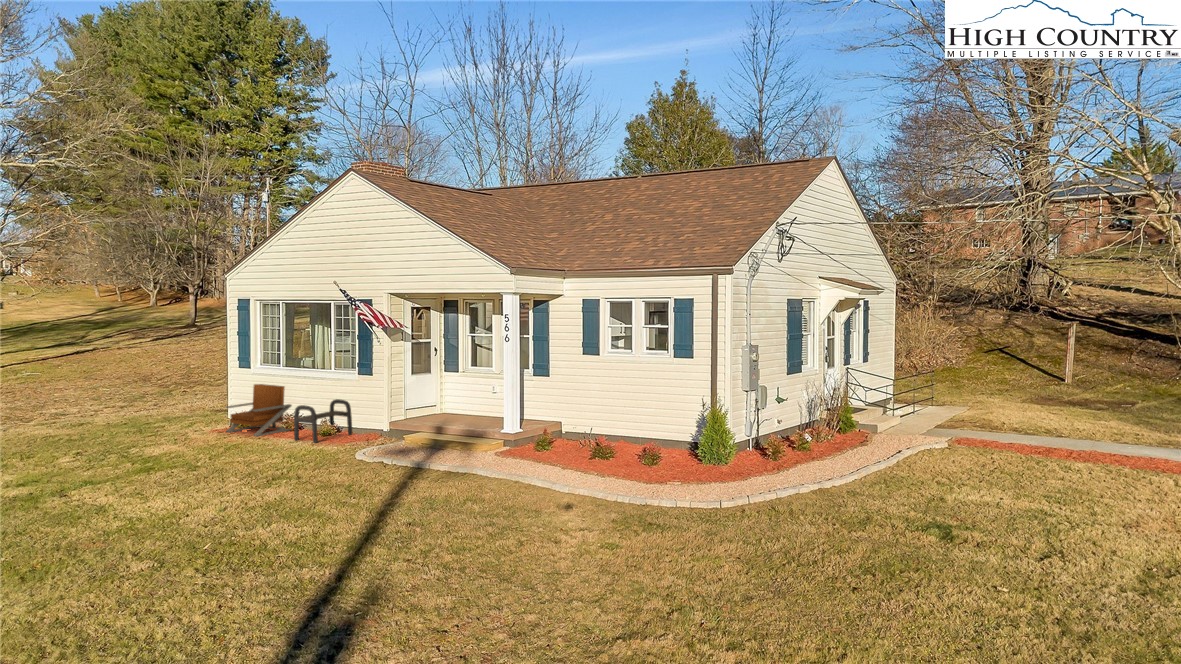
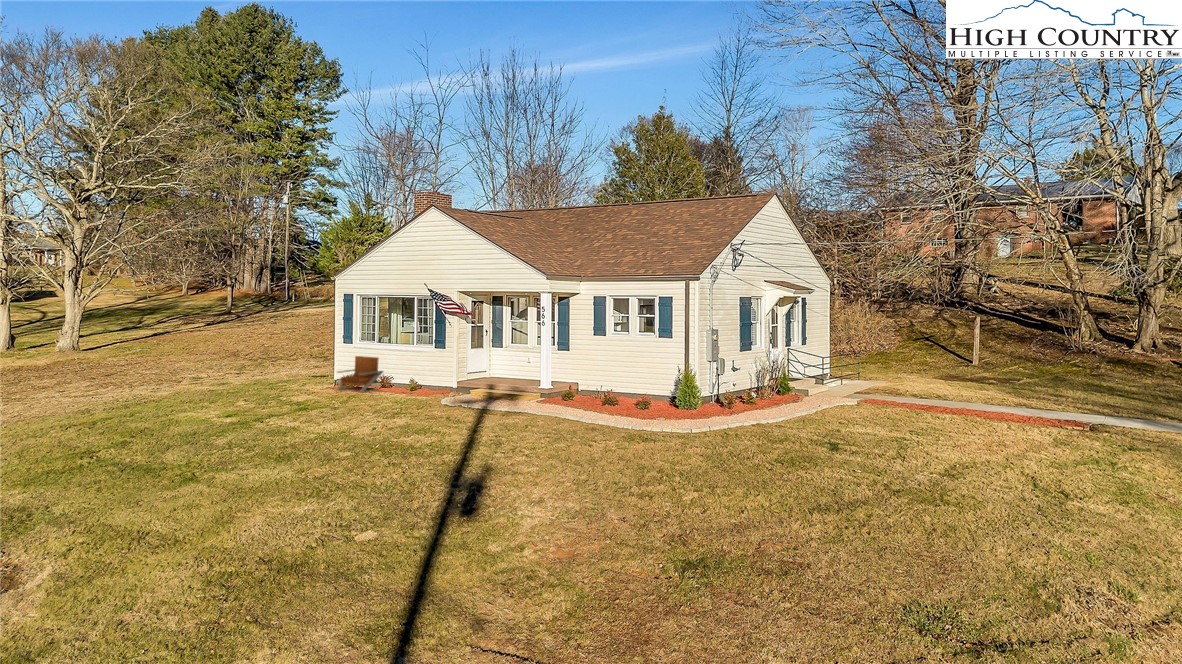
bench: present [294,399,352,443] -> none [390,367,429,397]

